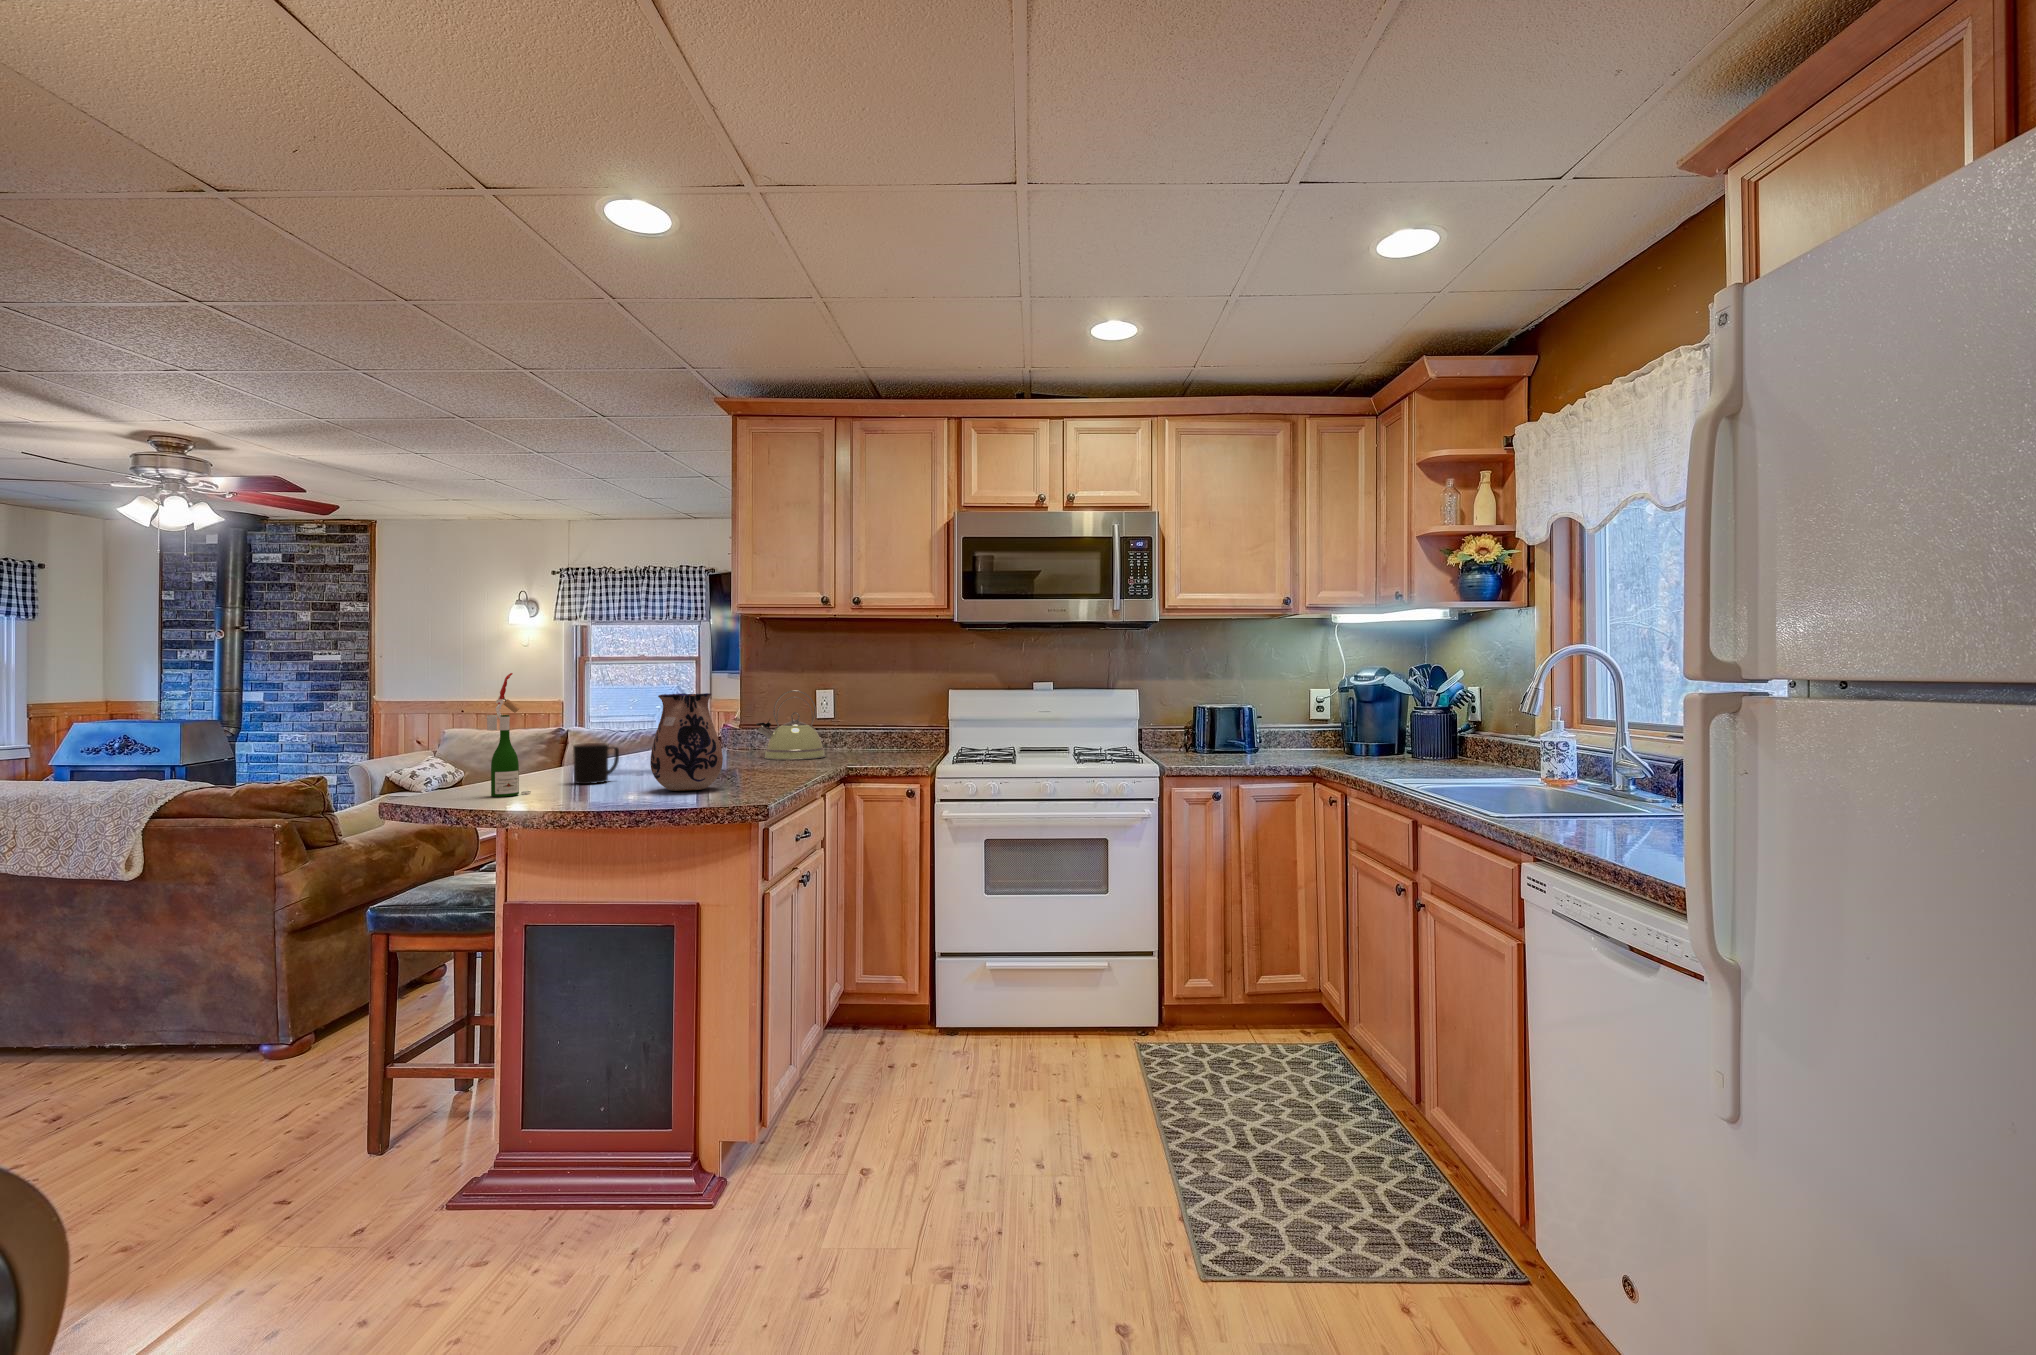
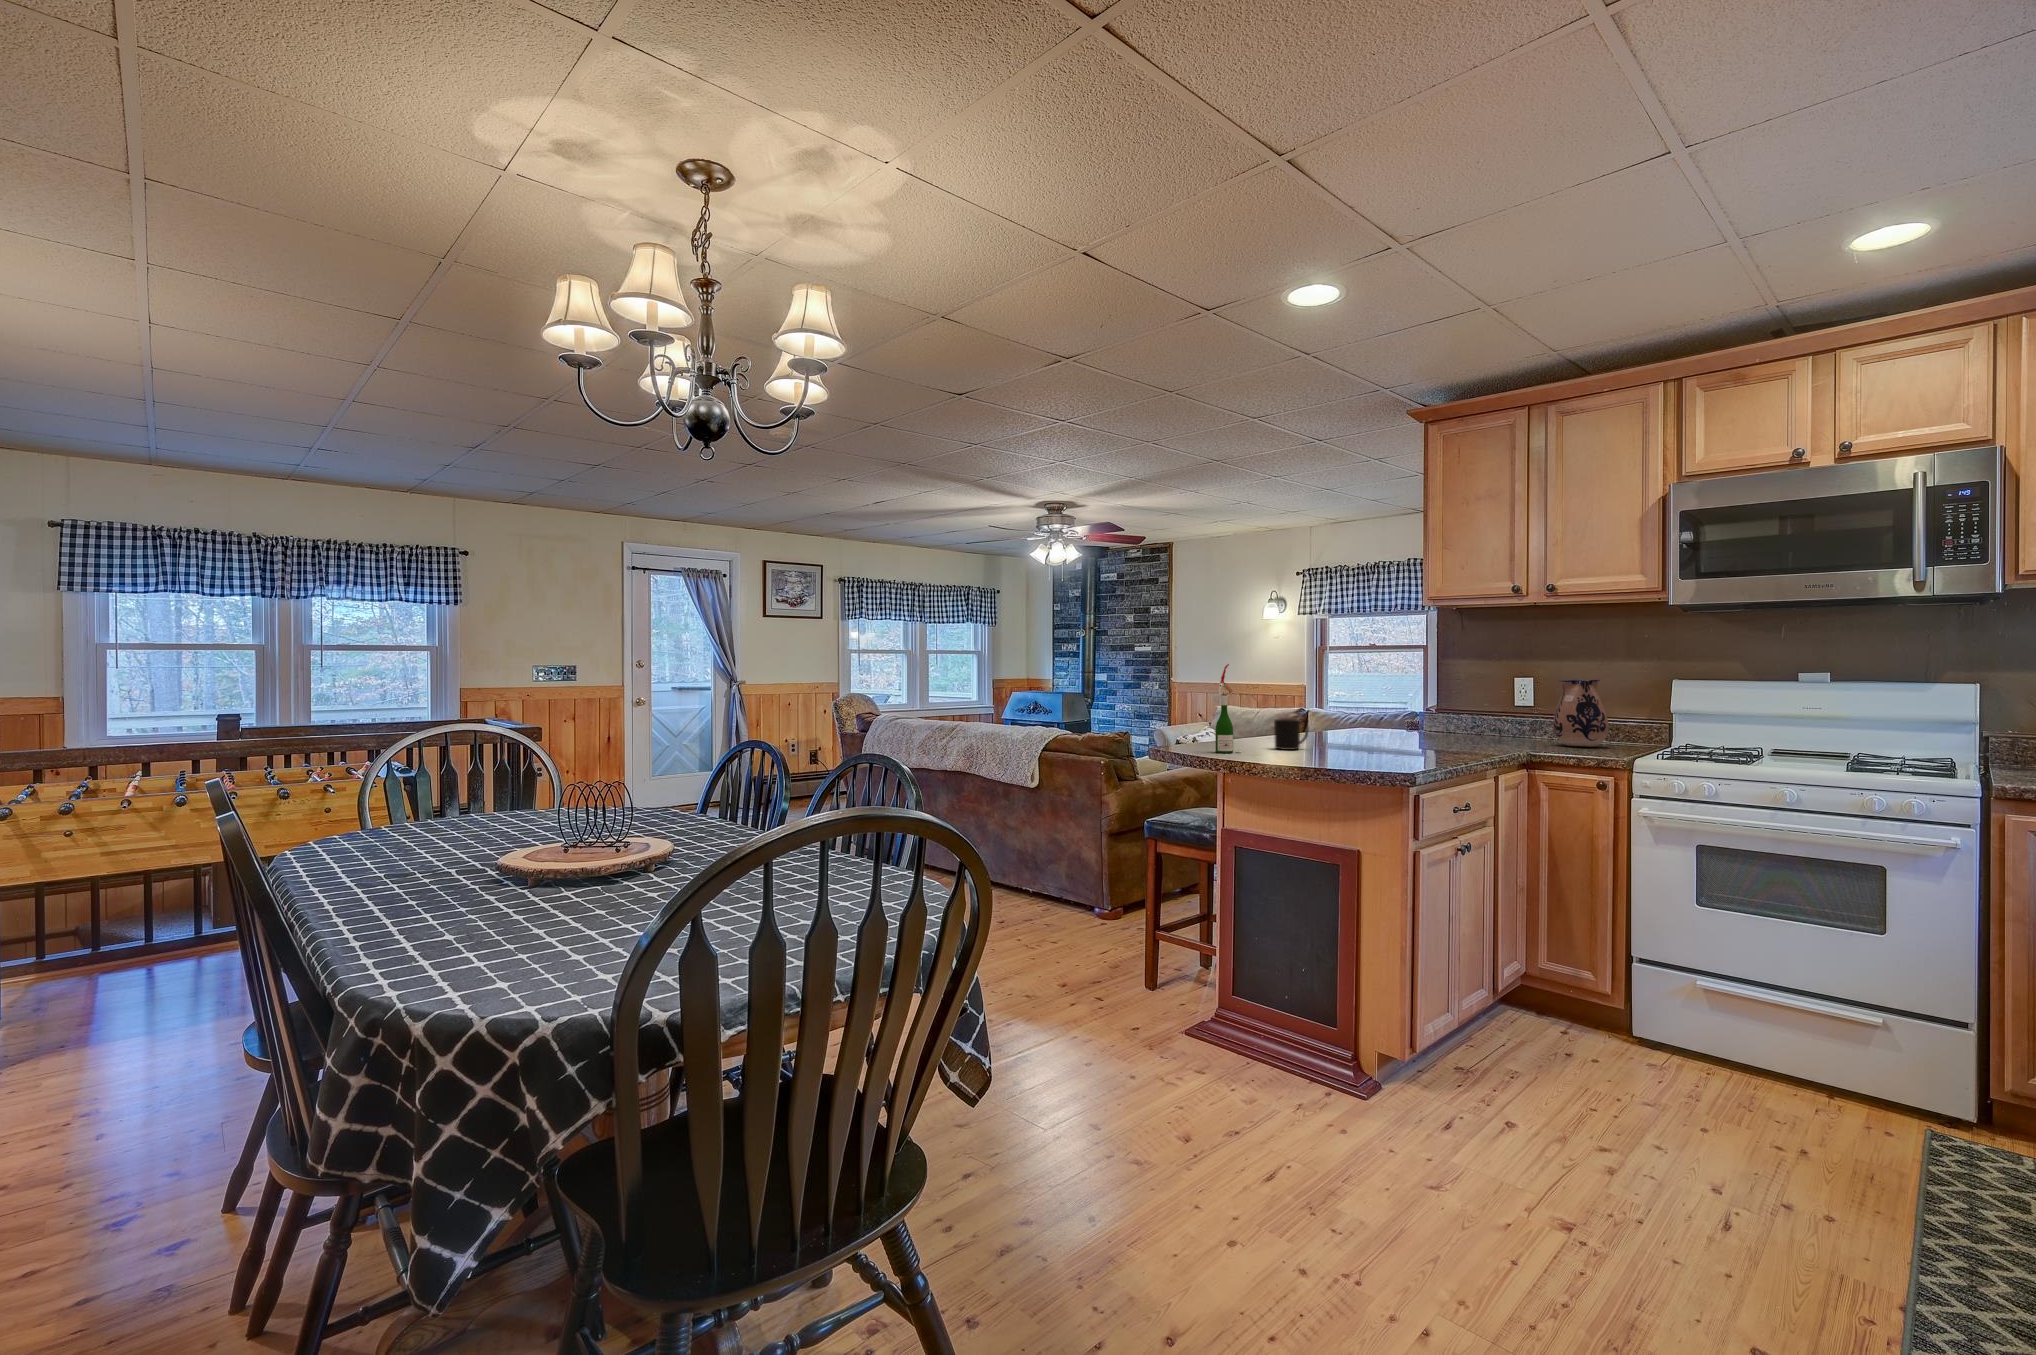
kettle: present [756,690,825,760] -> none [1442,679,1514,745]
ceramic pitcher: present [650,693,723,791] -> present [1553,679,1609,747]

